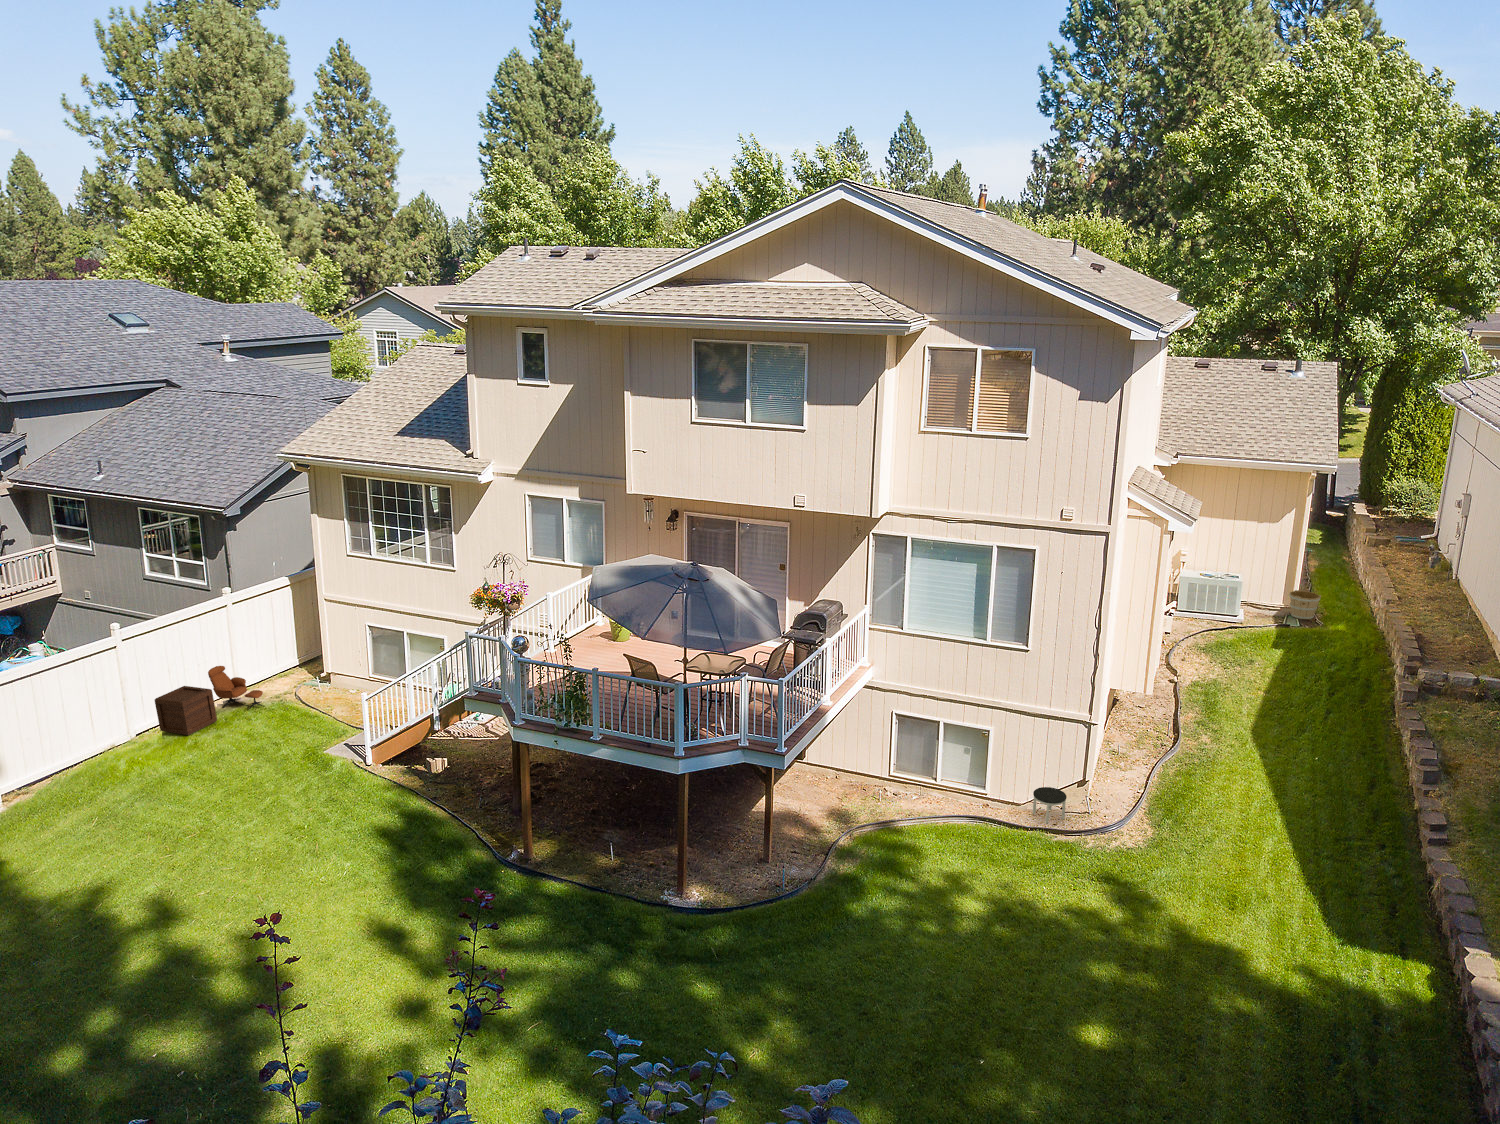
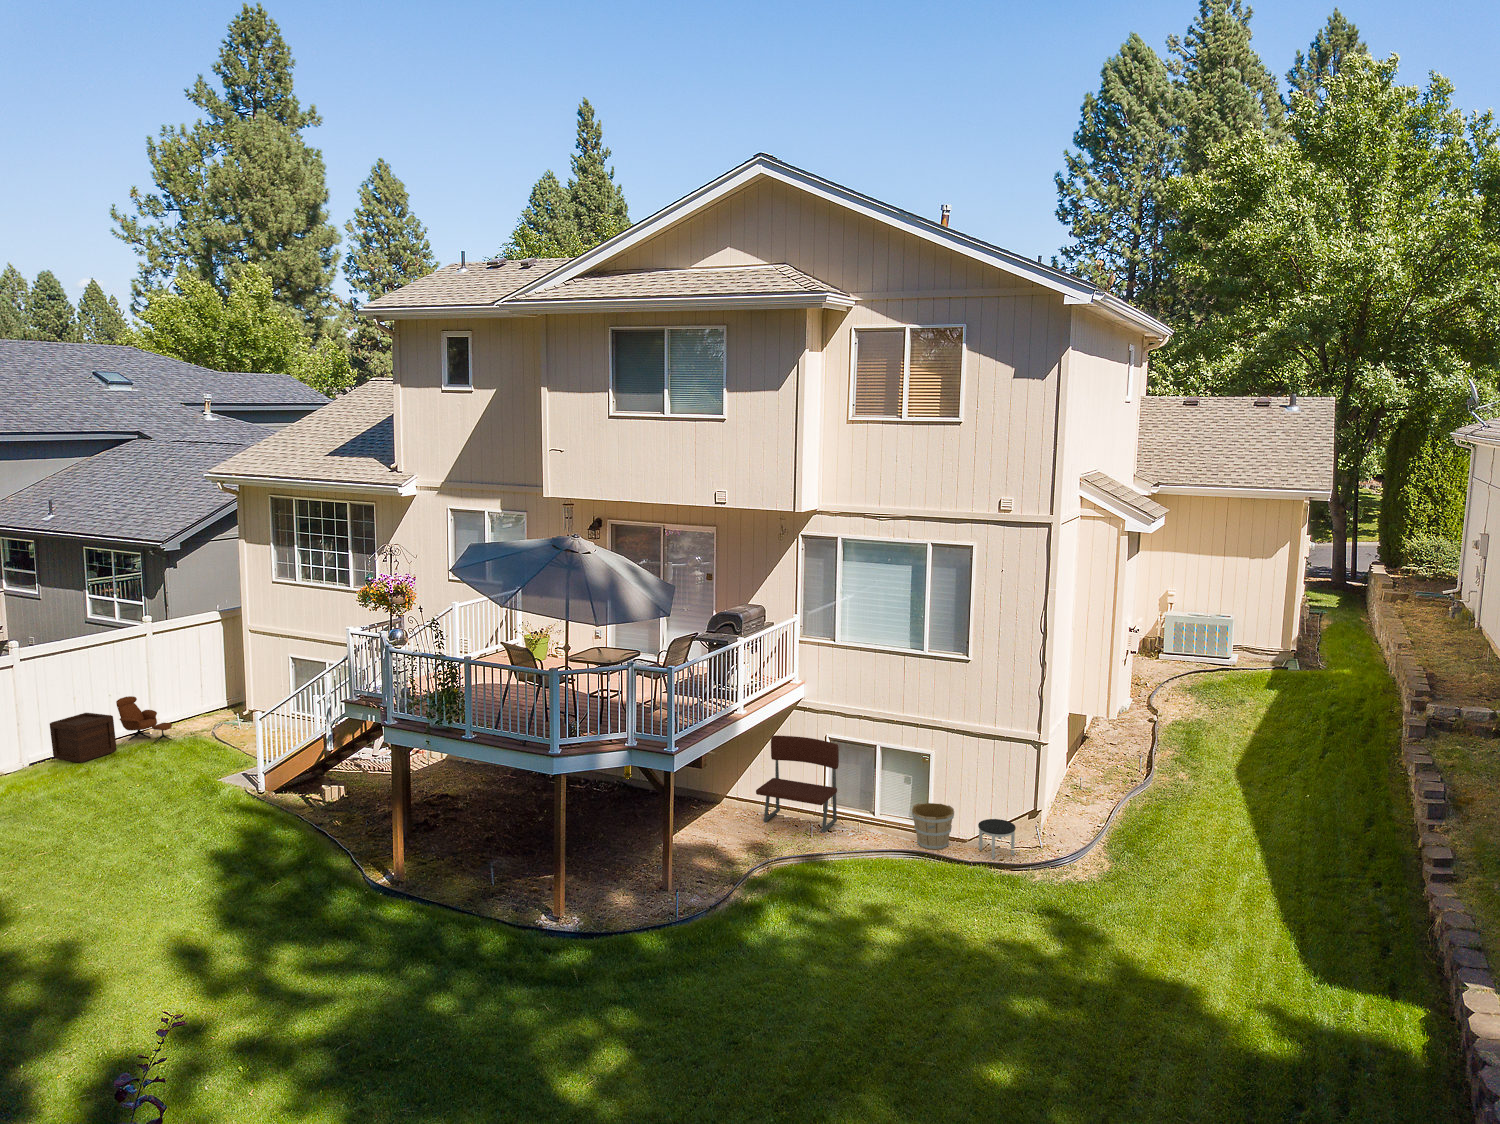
wooden bucket: present [1289,590,1321,619] -> present [912,803,954,850]
bench: none [831,710,905,798] -> present [756,736,839,832]

